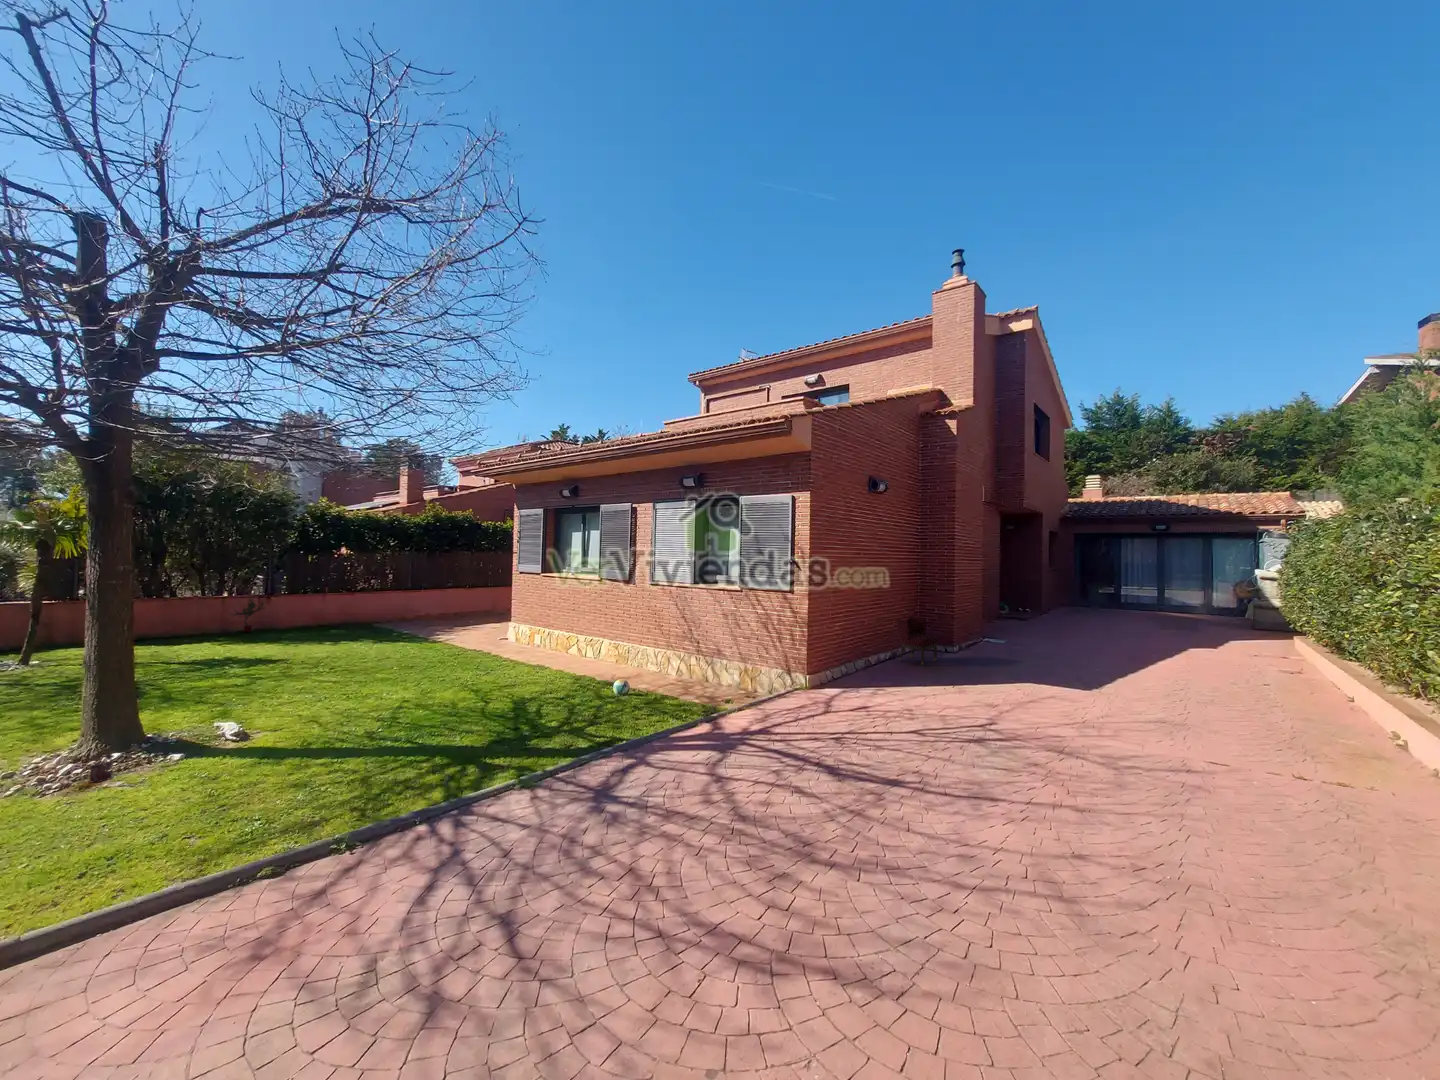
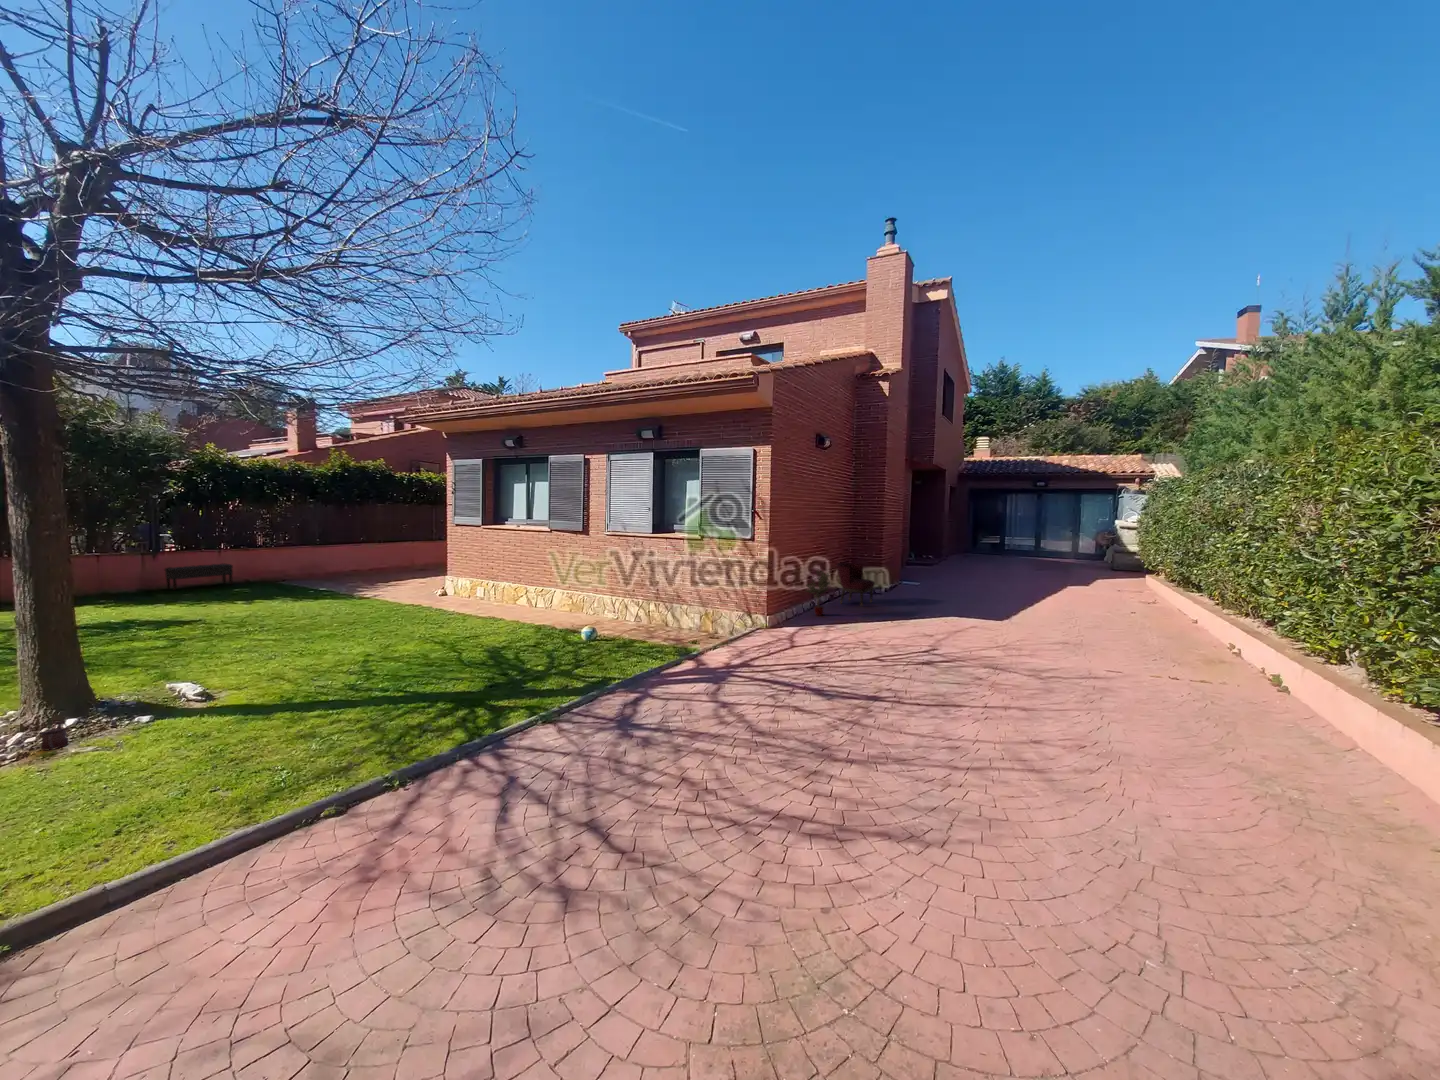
potted tree: present [232,598,264,632] -> present [806,569,830,616]
bench: none [284,605,339,629] -> present [165,563,233,590]

